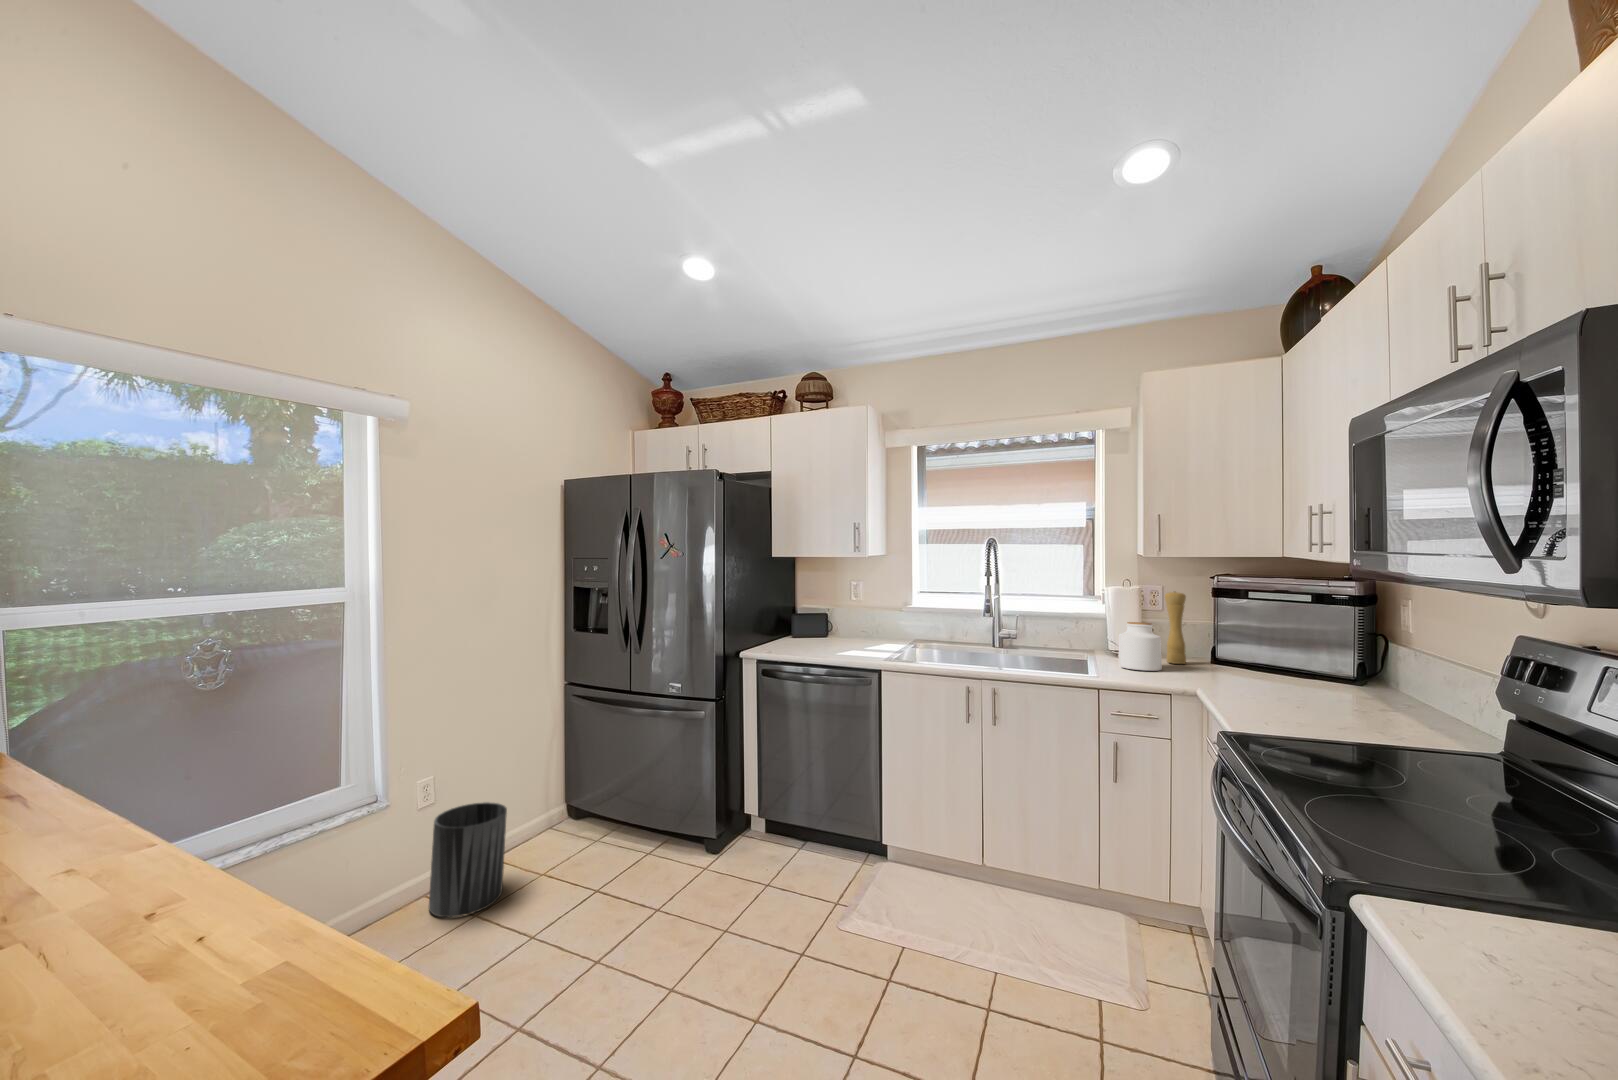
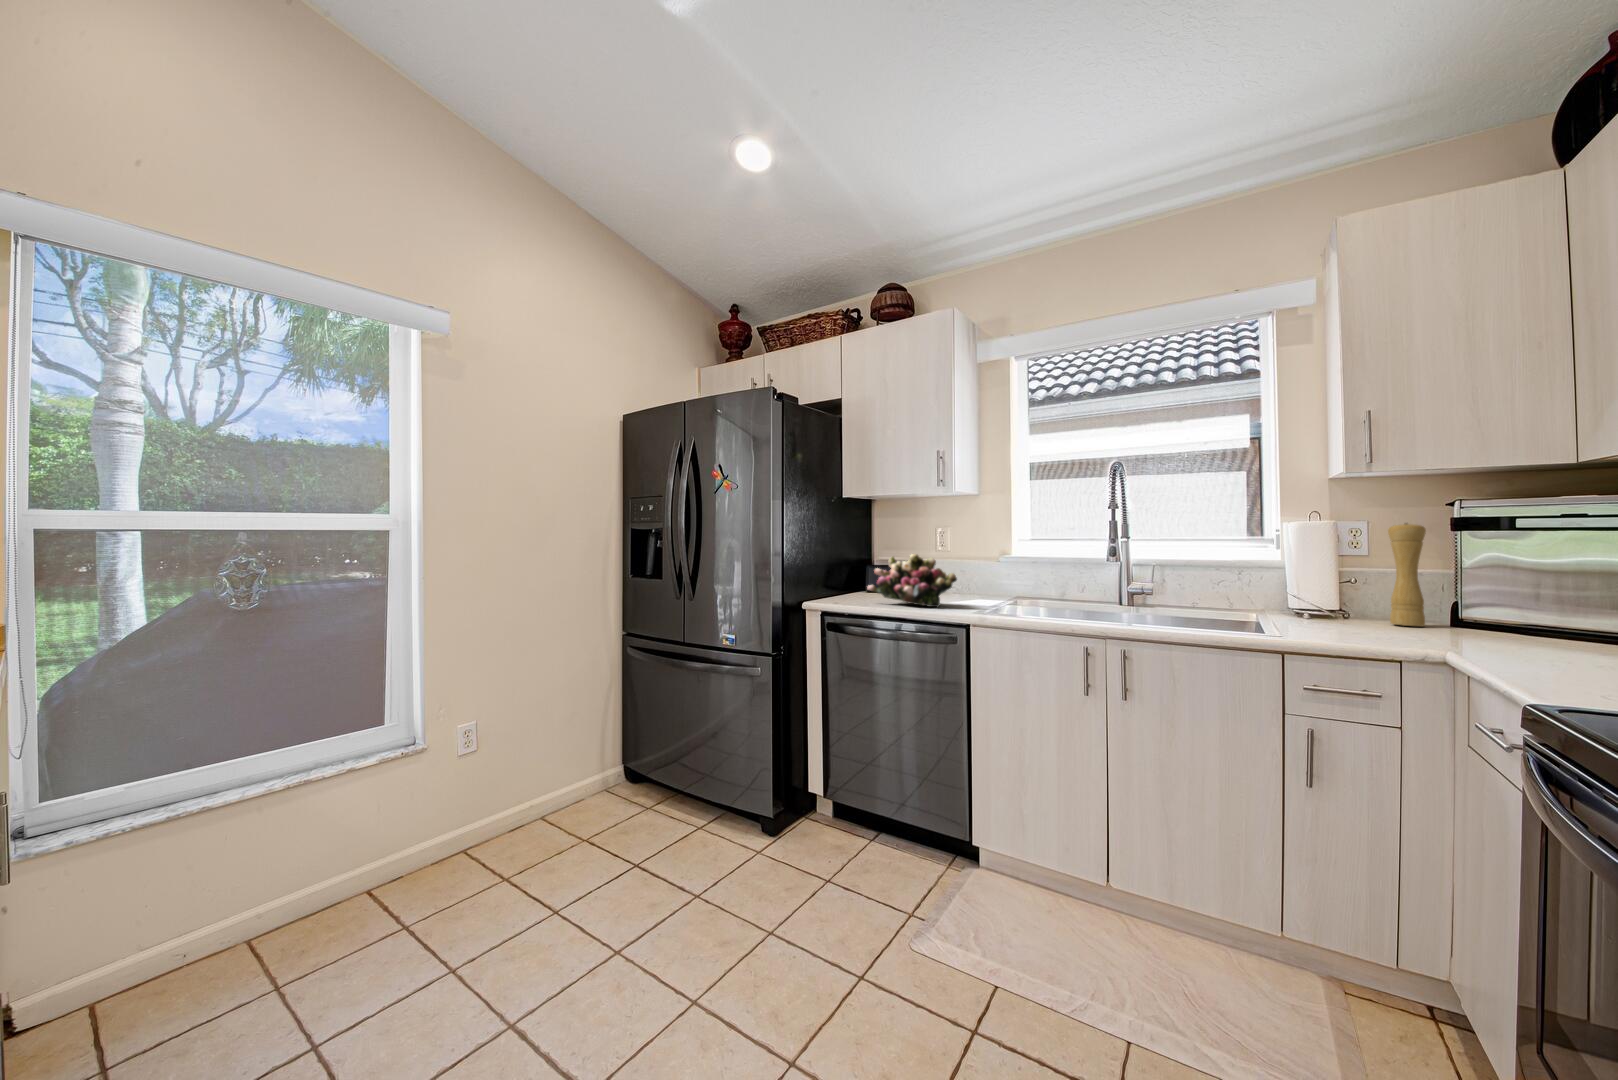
flower arrangement: none [795,606,869,653] -> present [867,554,957,607]
jar: present [1119,622,1162,671] -> none [1315,565,1389,632]
trash can: present [429,802,507,917] -> none [464,755,546,877]

